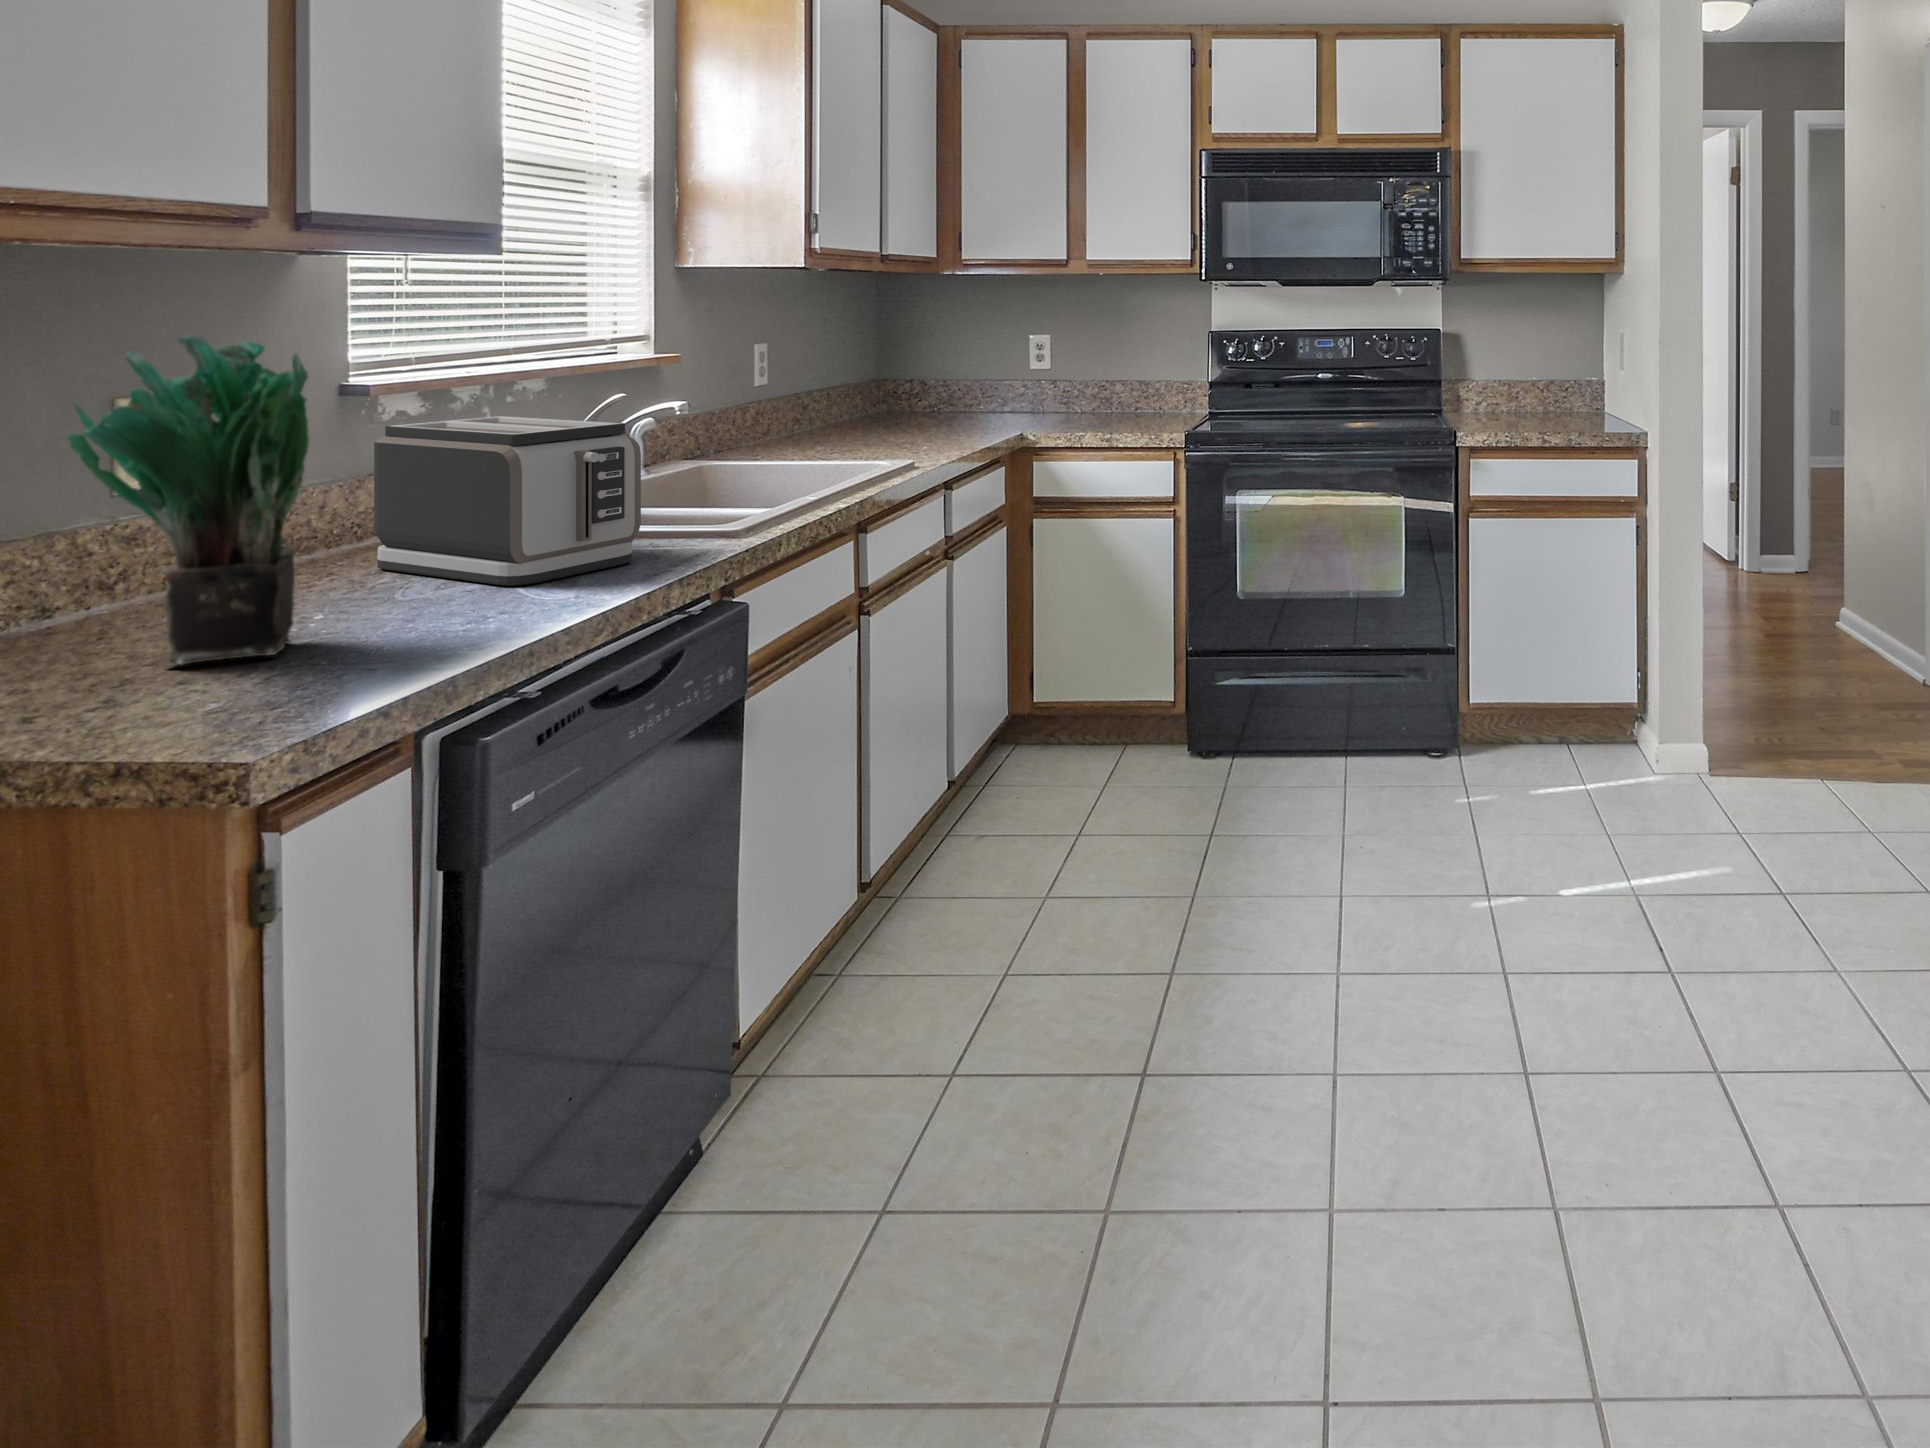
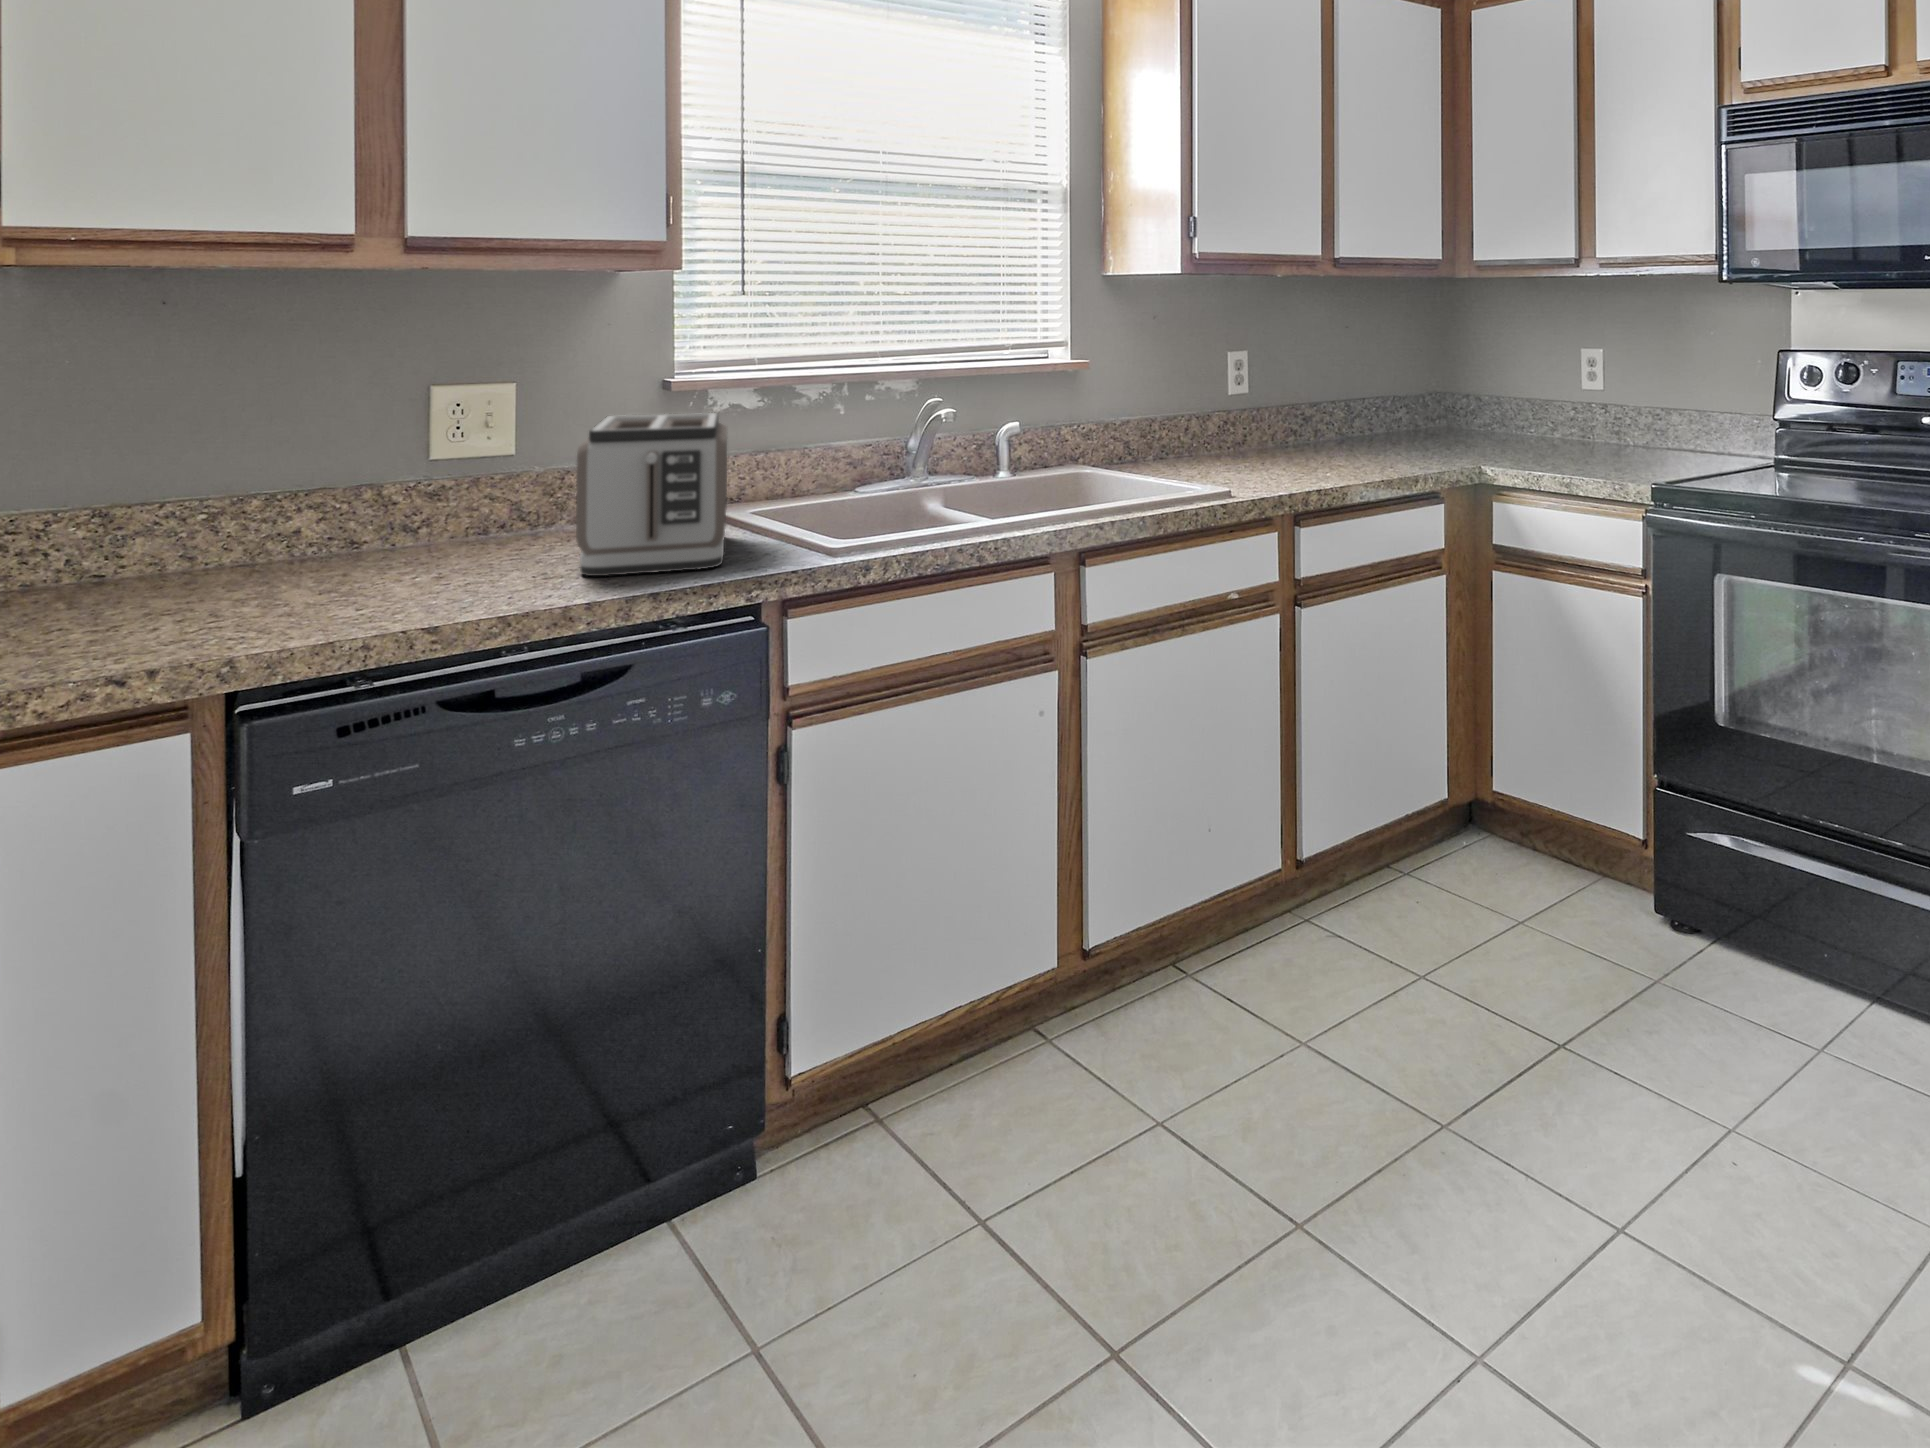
potted plant: present [68,335,309,666] -> none [116,329,376,609]

